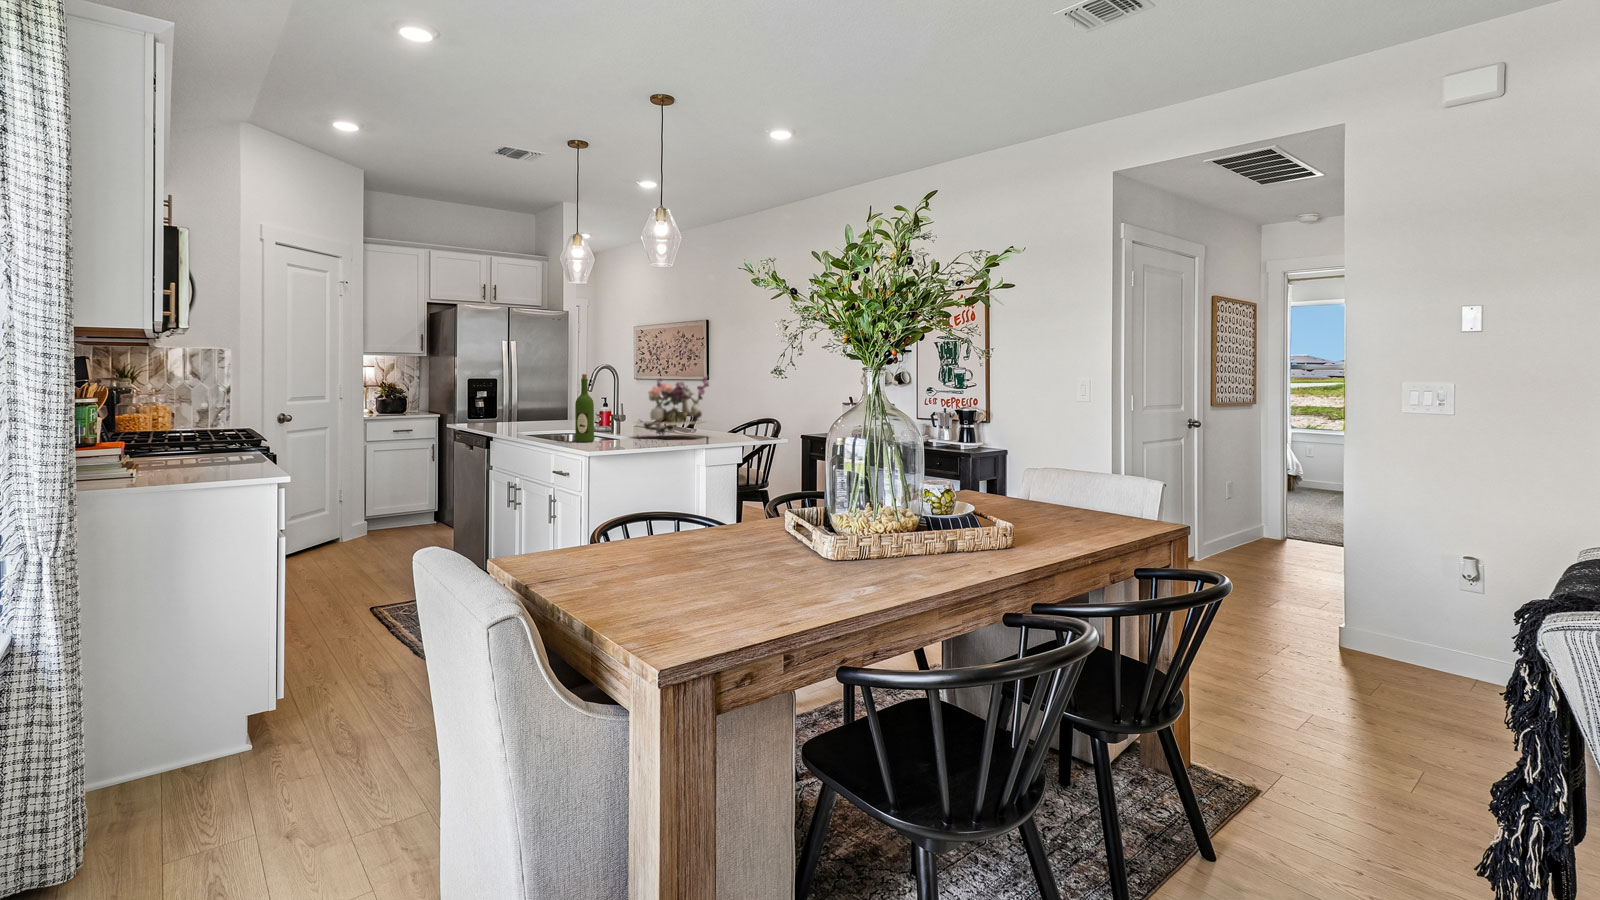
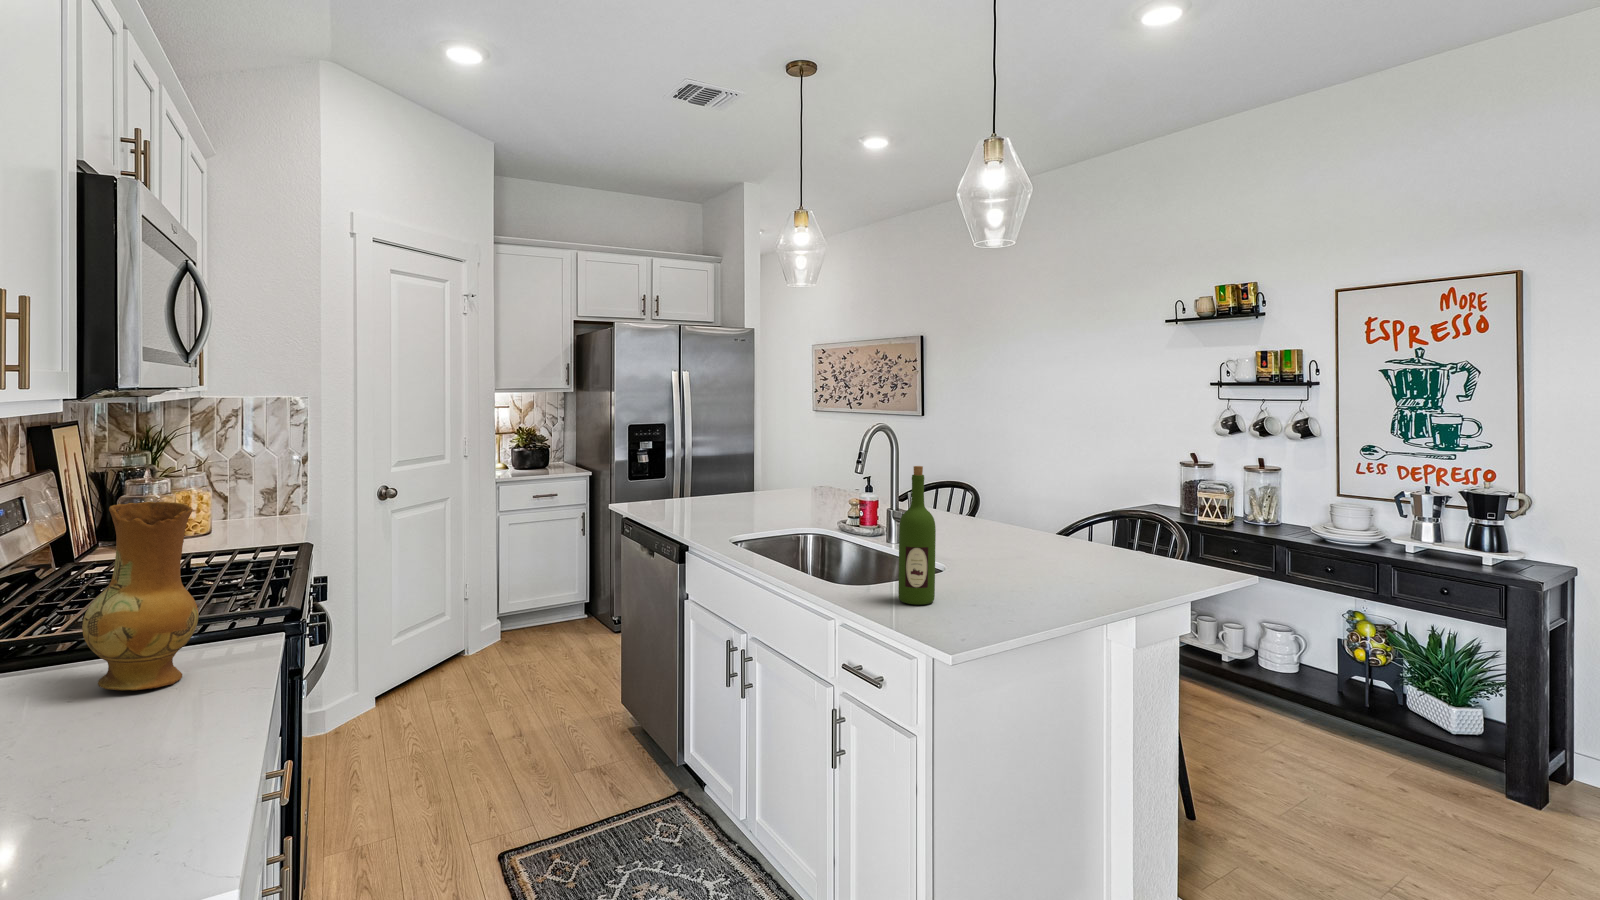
ceramic jug: none [179,370,227,448] -> present [82,501,199,690]
flower arrangement: present [638,377,709,436] -> none [973,450,1124,570]

